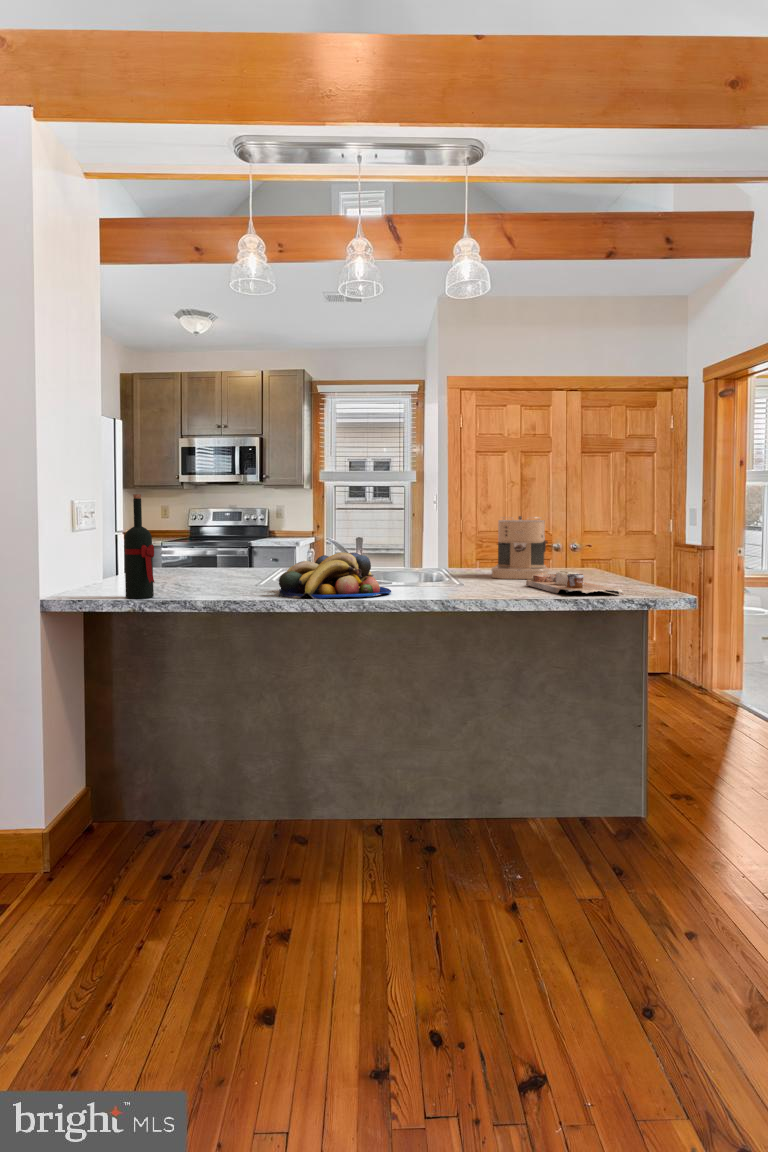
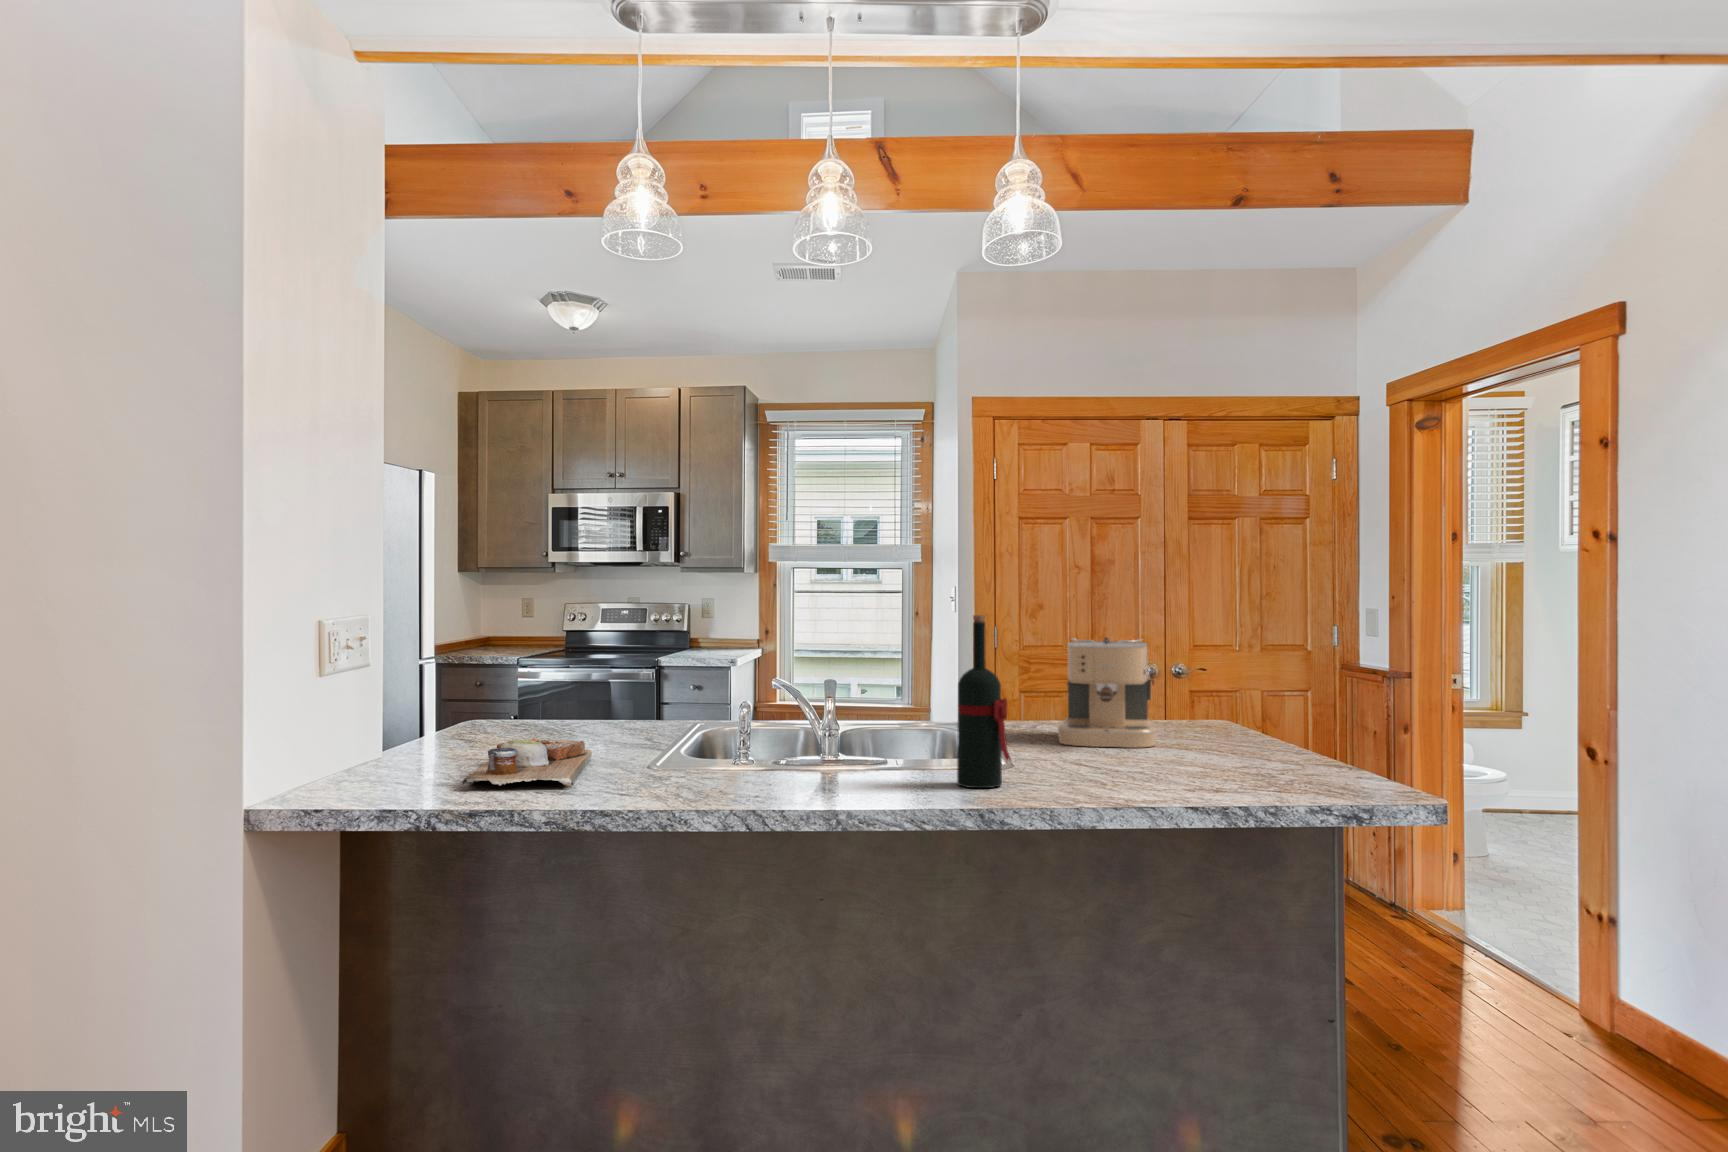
wine bottle: present [125,494,154,598] -> present [957,615,1012,788]
fruit bowl: present [279,553,391,599] -> none [682,713,887,807]
cutting board: present [526,571,624,595] -> present [462,738,592,788]

